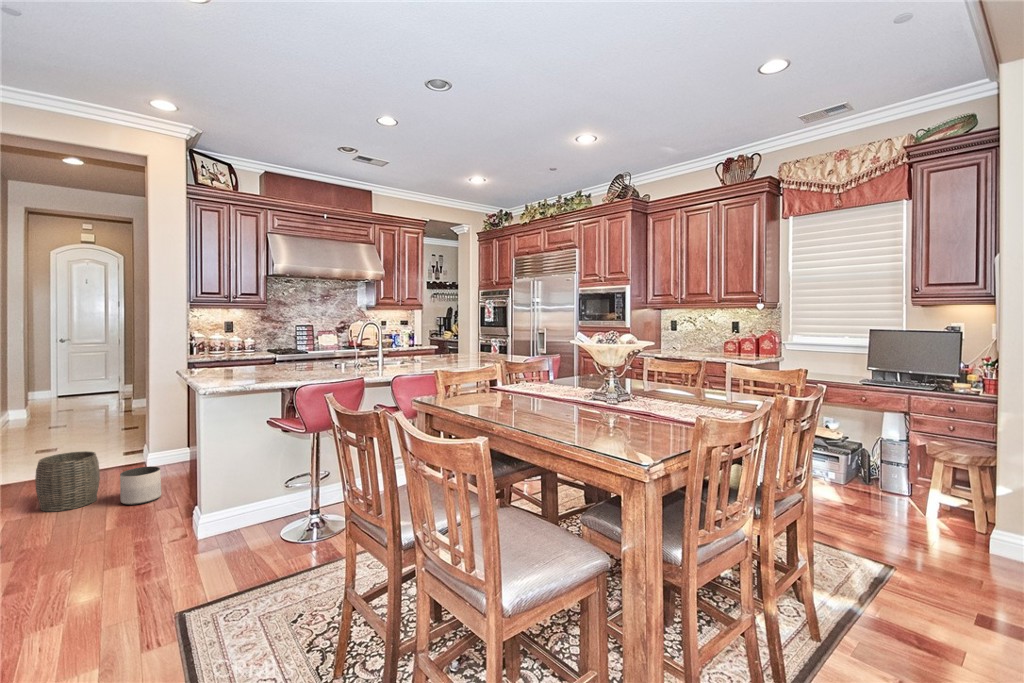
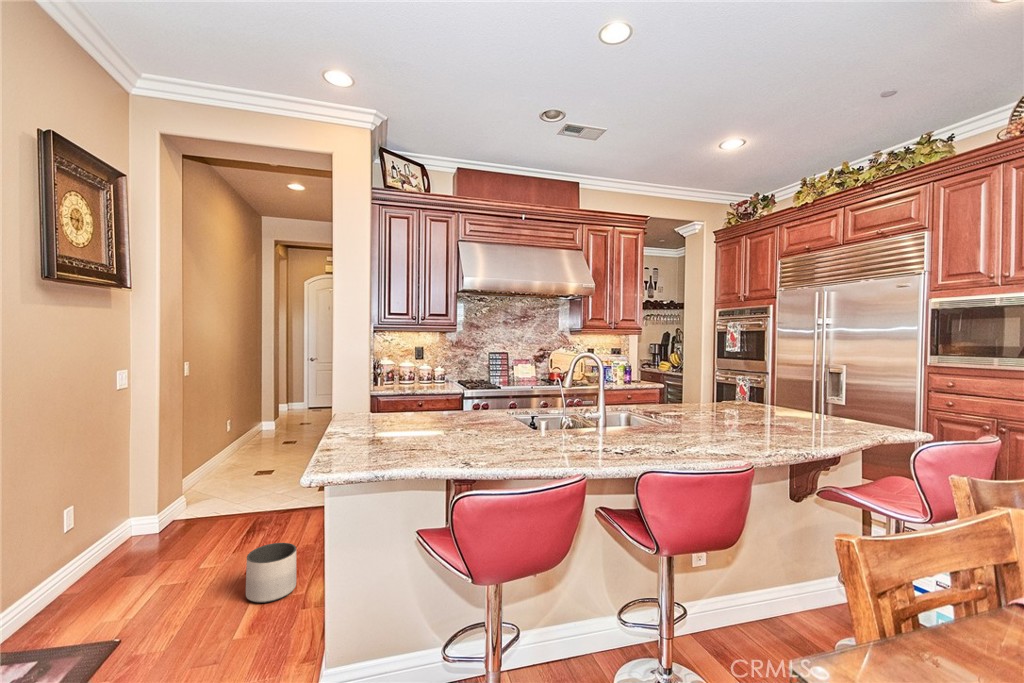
woven basket: present [35,451,100,512] -> none [163,510,237,596]

